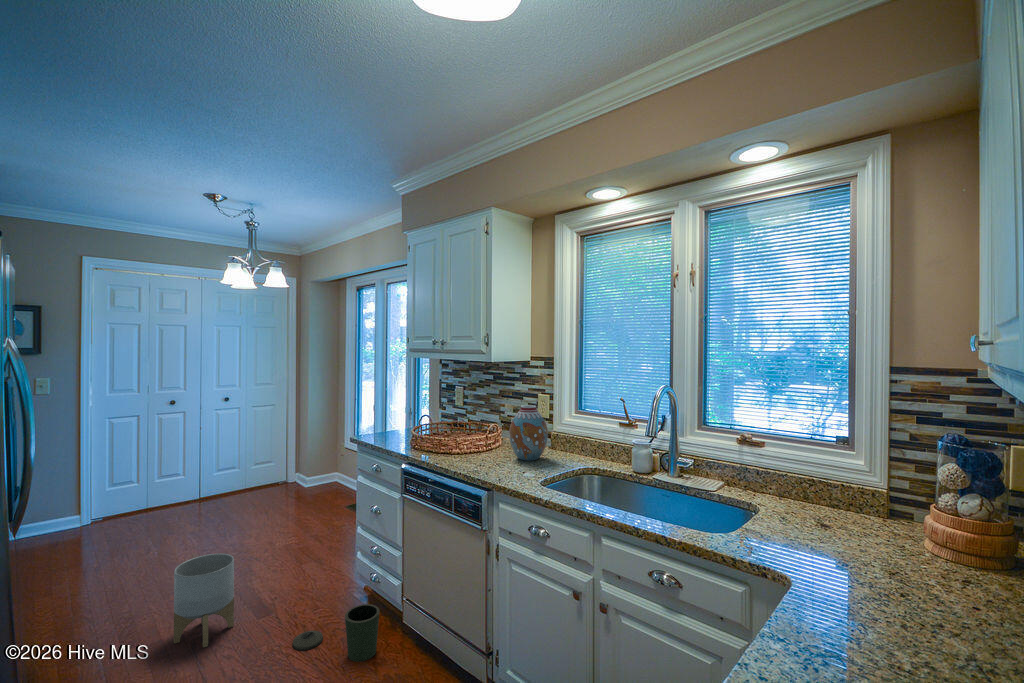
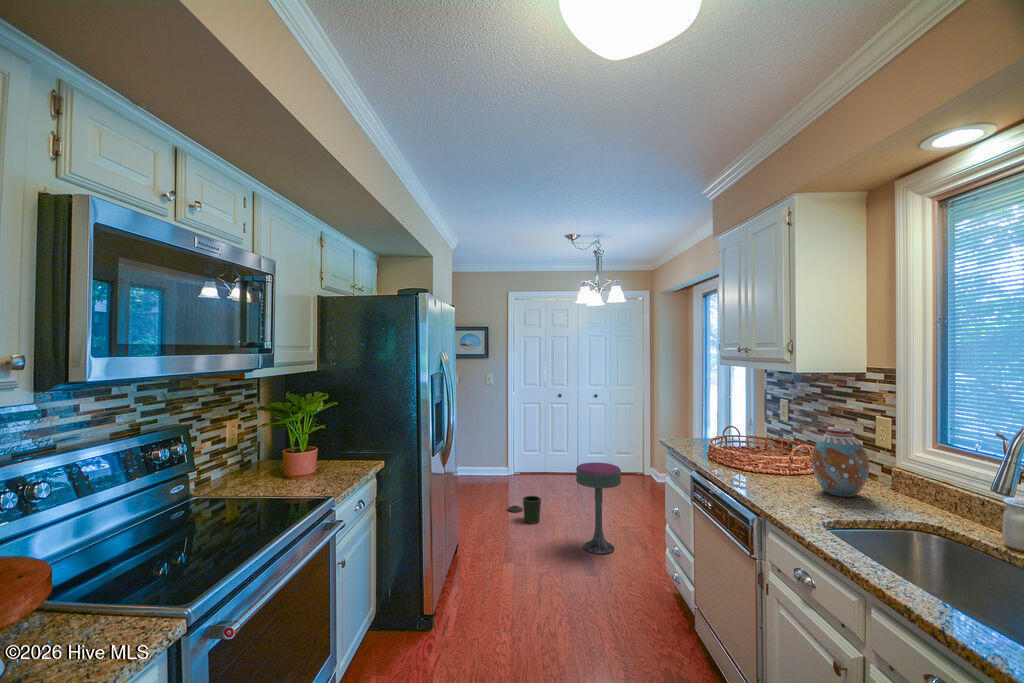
bar stool: none [233,475,292,585] -> present [576,462,621,554]
planter: present [174,553,234,647] -> none [528,515,567,585]
trash can: present [292,604,380,662] -> present [508,496,541,523]

